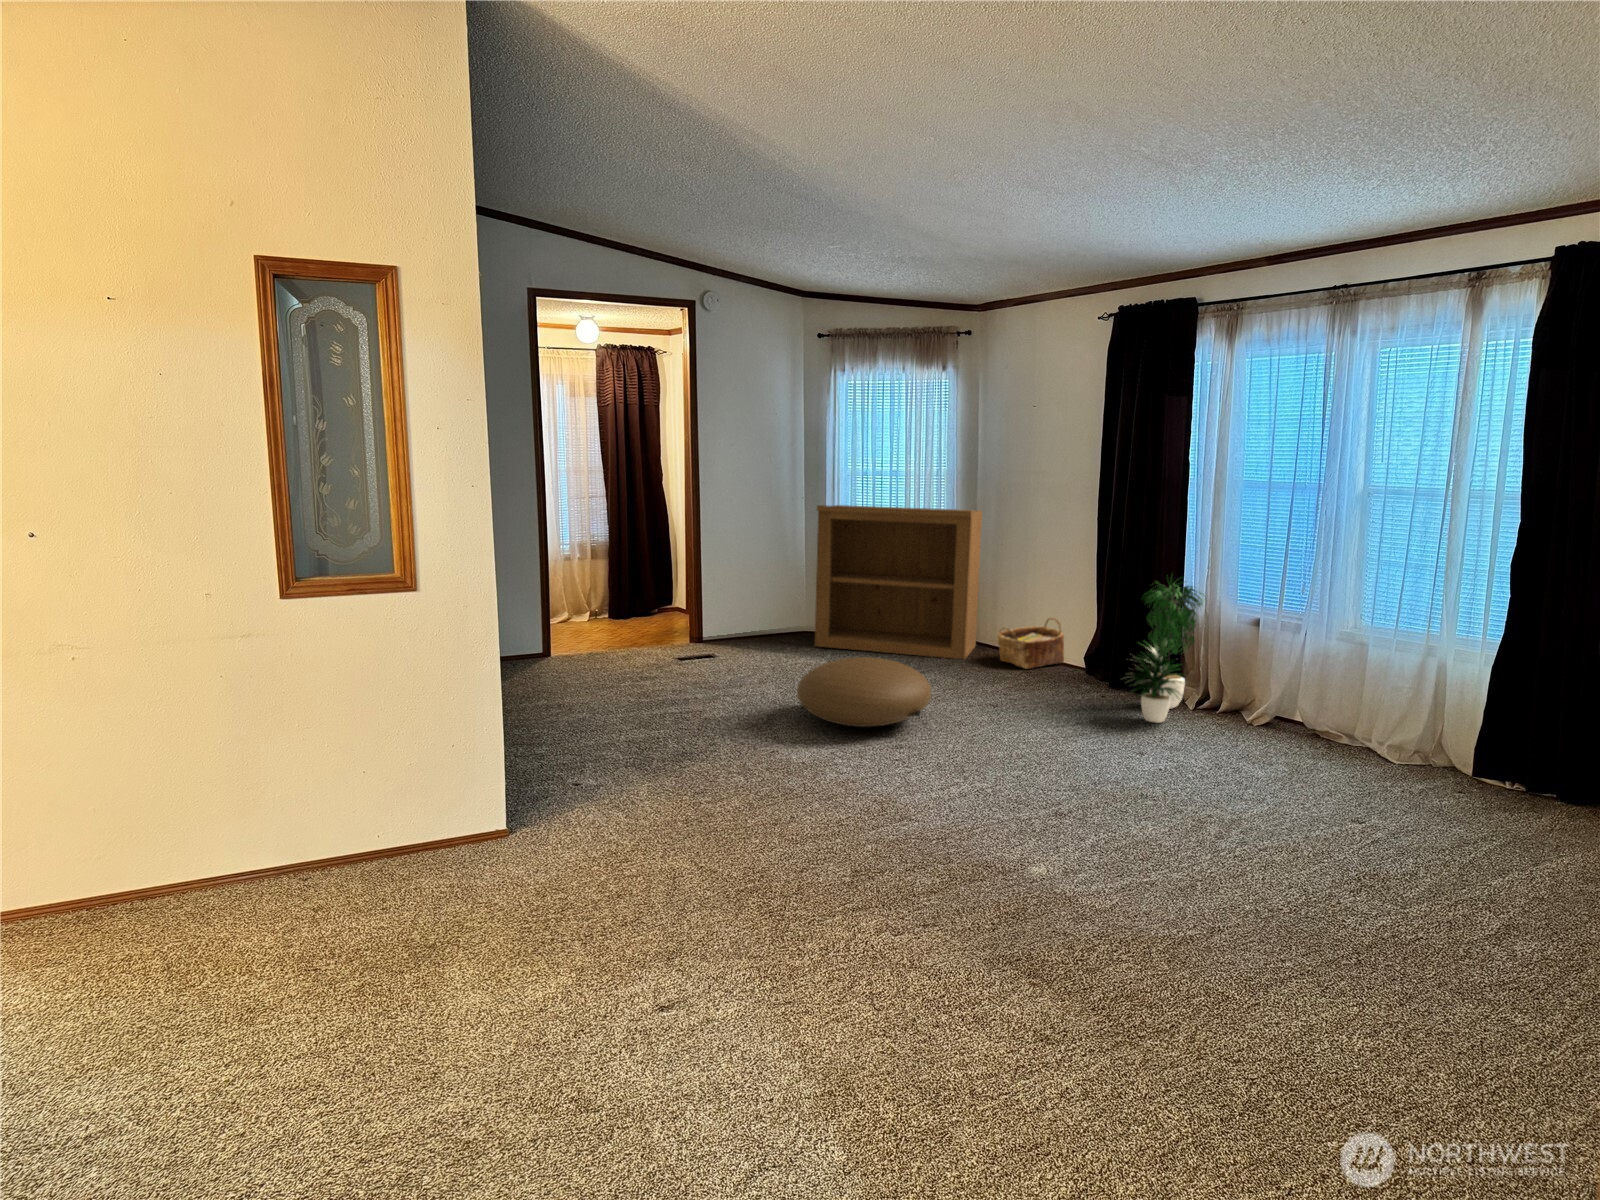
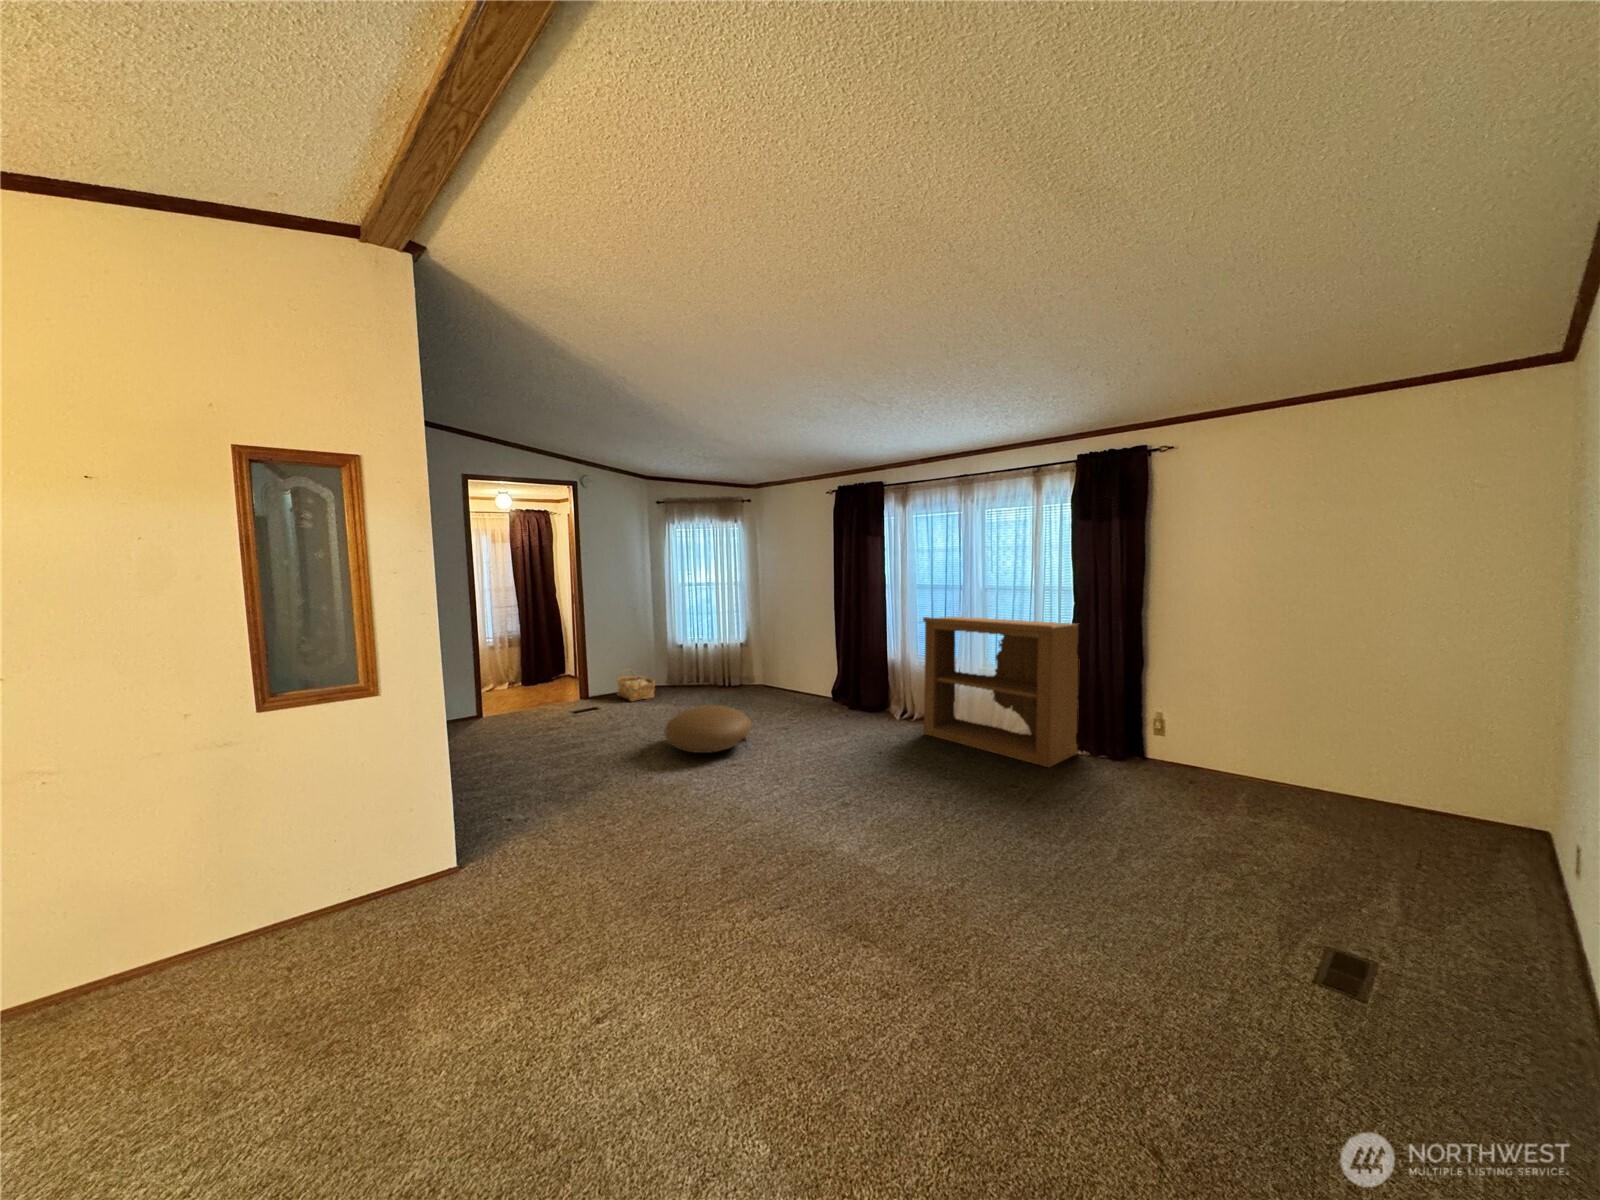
bookshelf: present [815,505,982,659] -> present [923,616,1079,767]
potted plant: present [1121,578,1205,723] -> none [860,640,901,729]
woven basket: present [997,618,1064,669] -> present [617,670,655,701]

